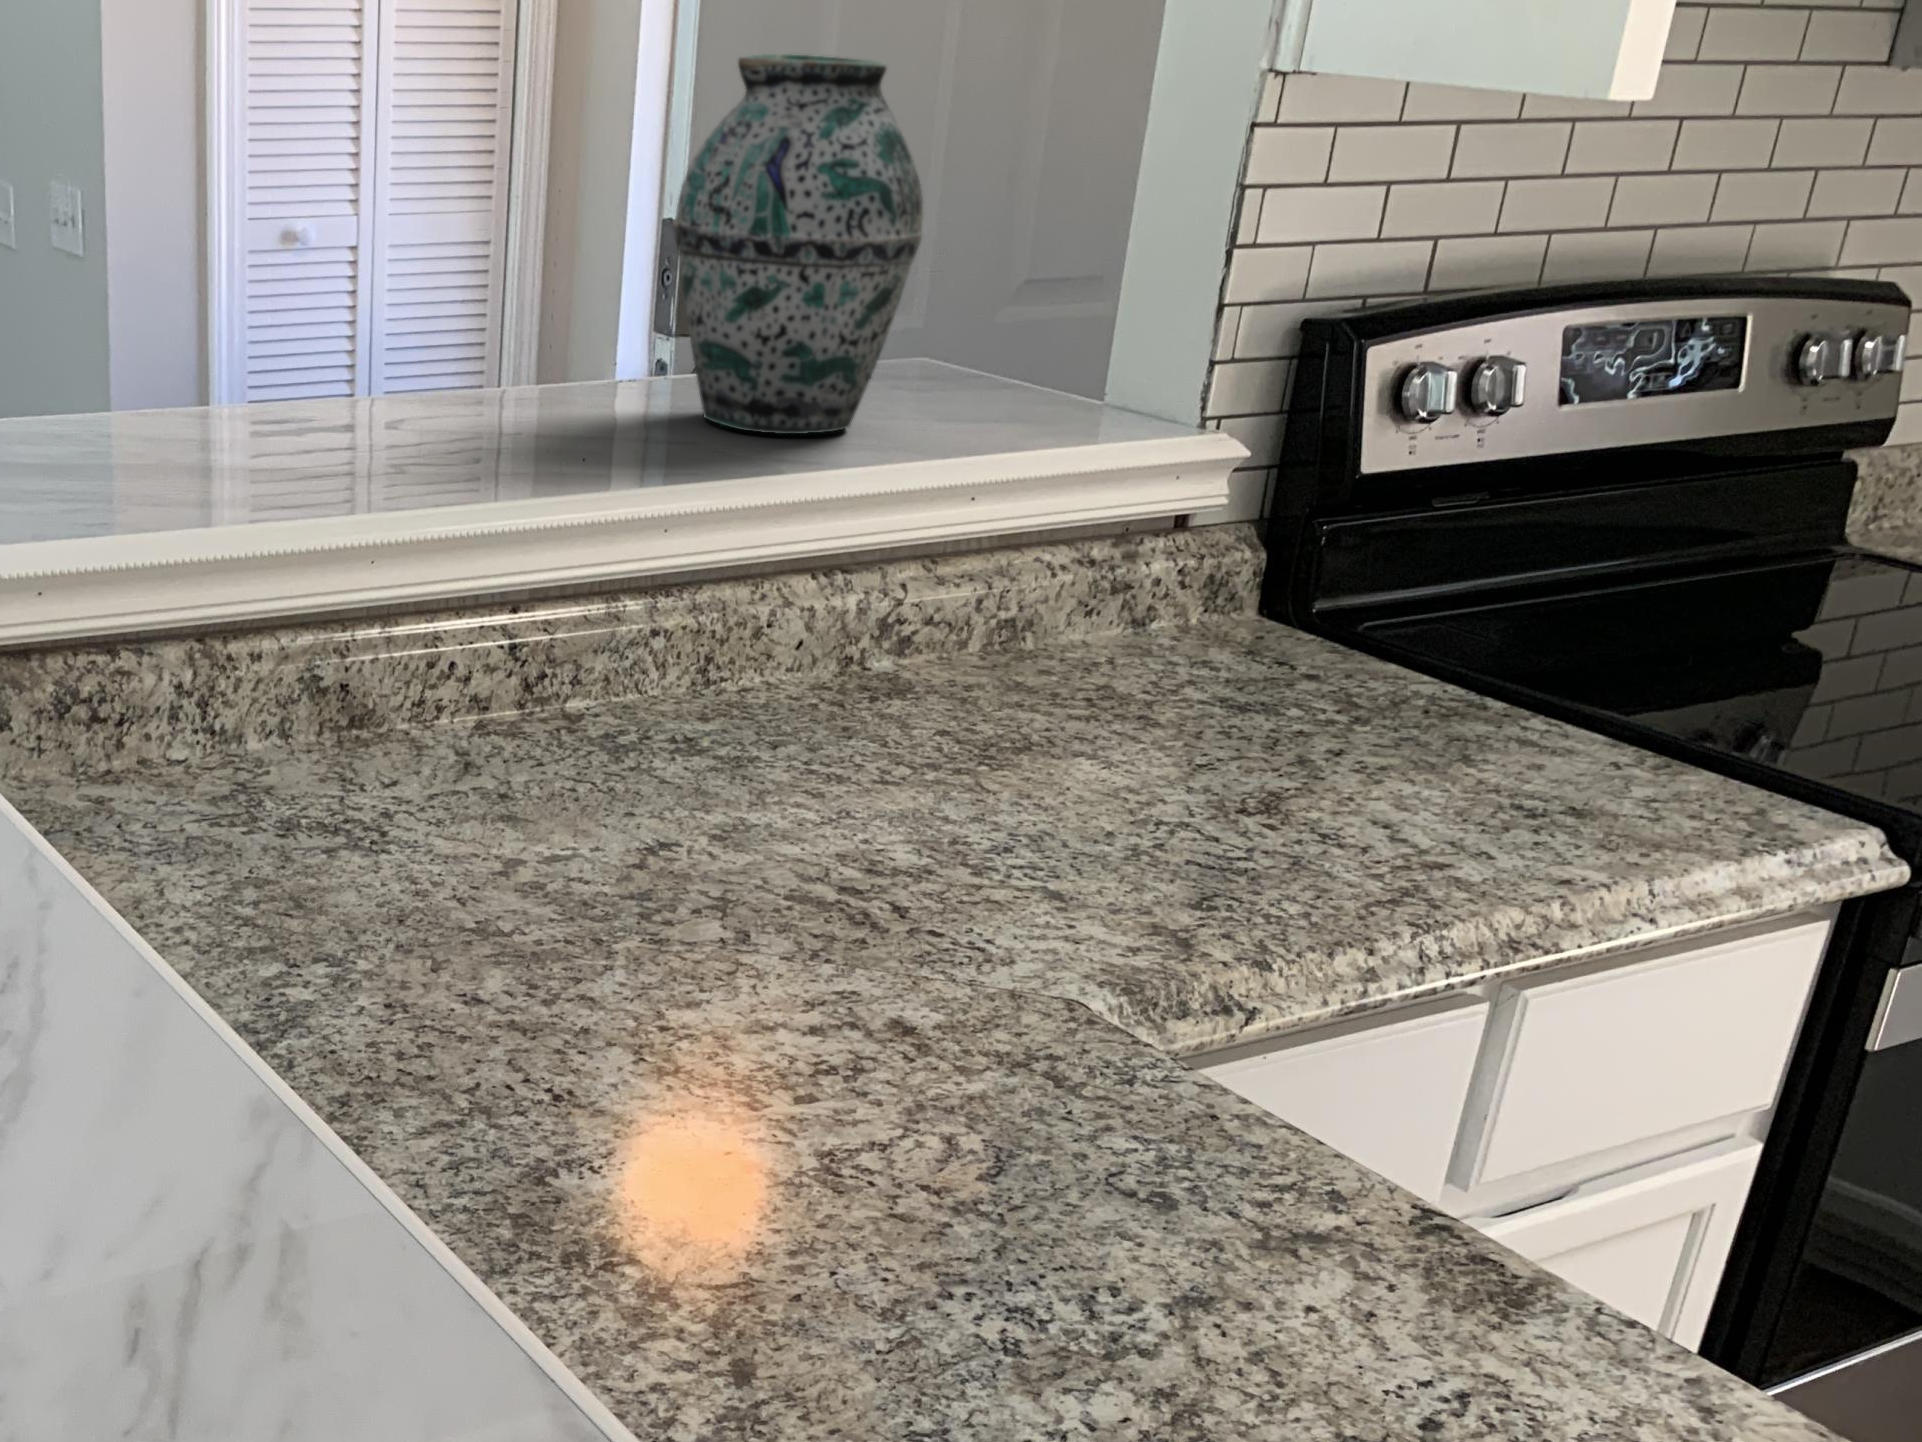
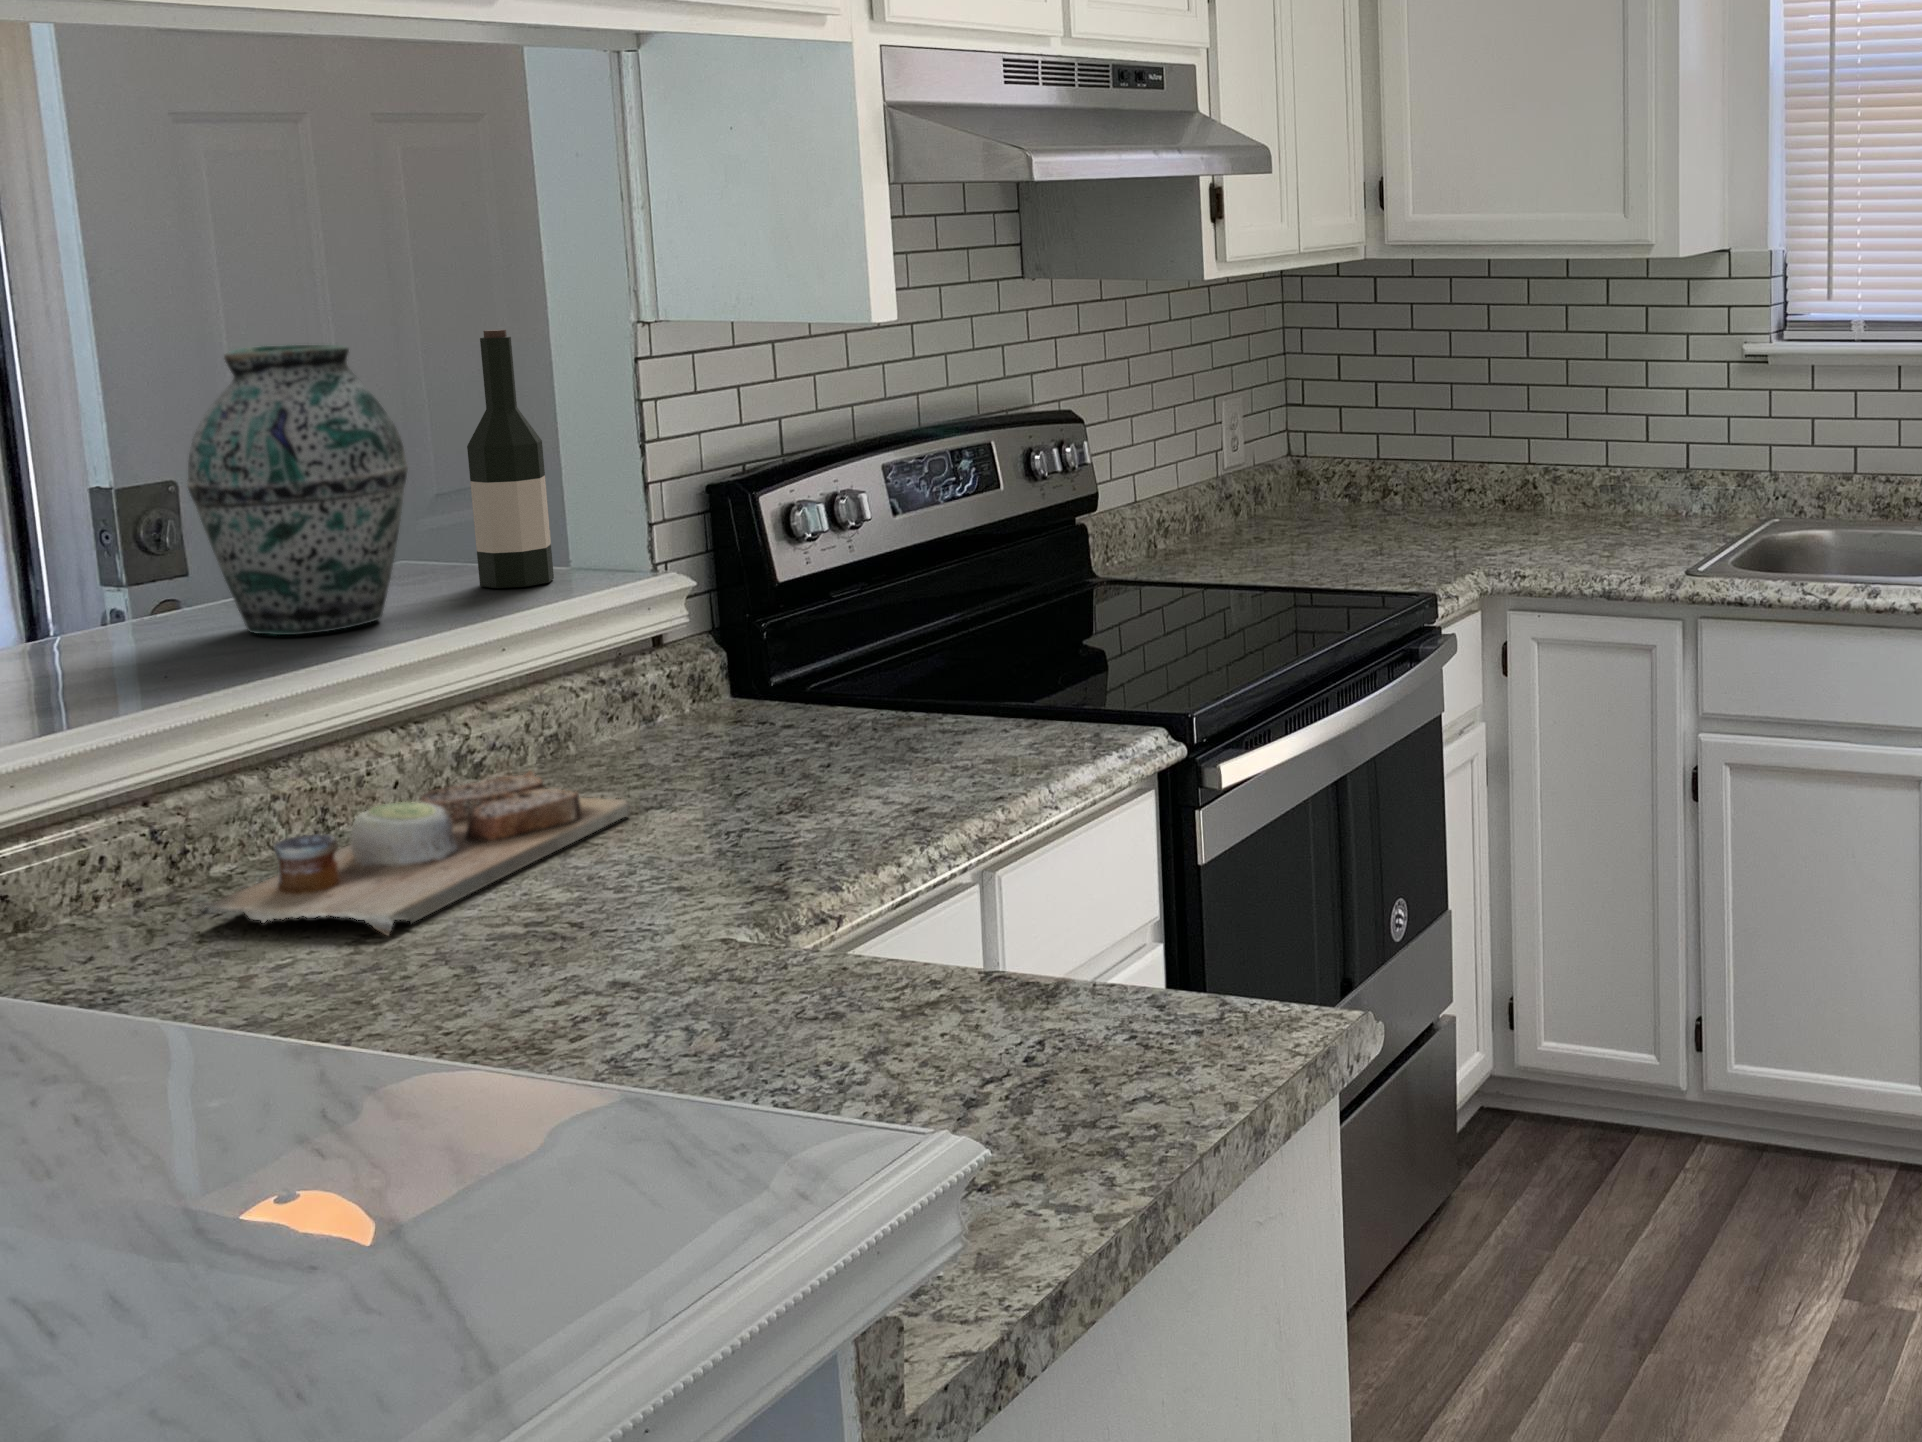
wine bottle: none [985,64,1105,418] -> present [467,330,554,588]
cutting board: none [512,664,1053,854] -> present [201,771,630,935]

